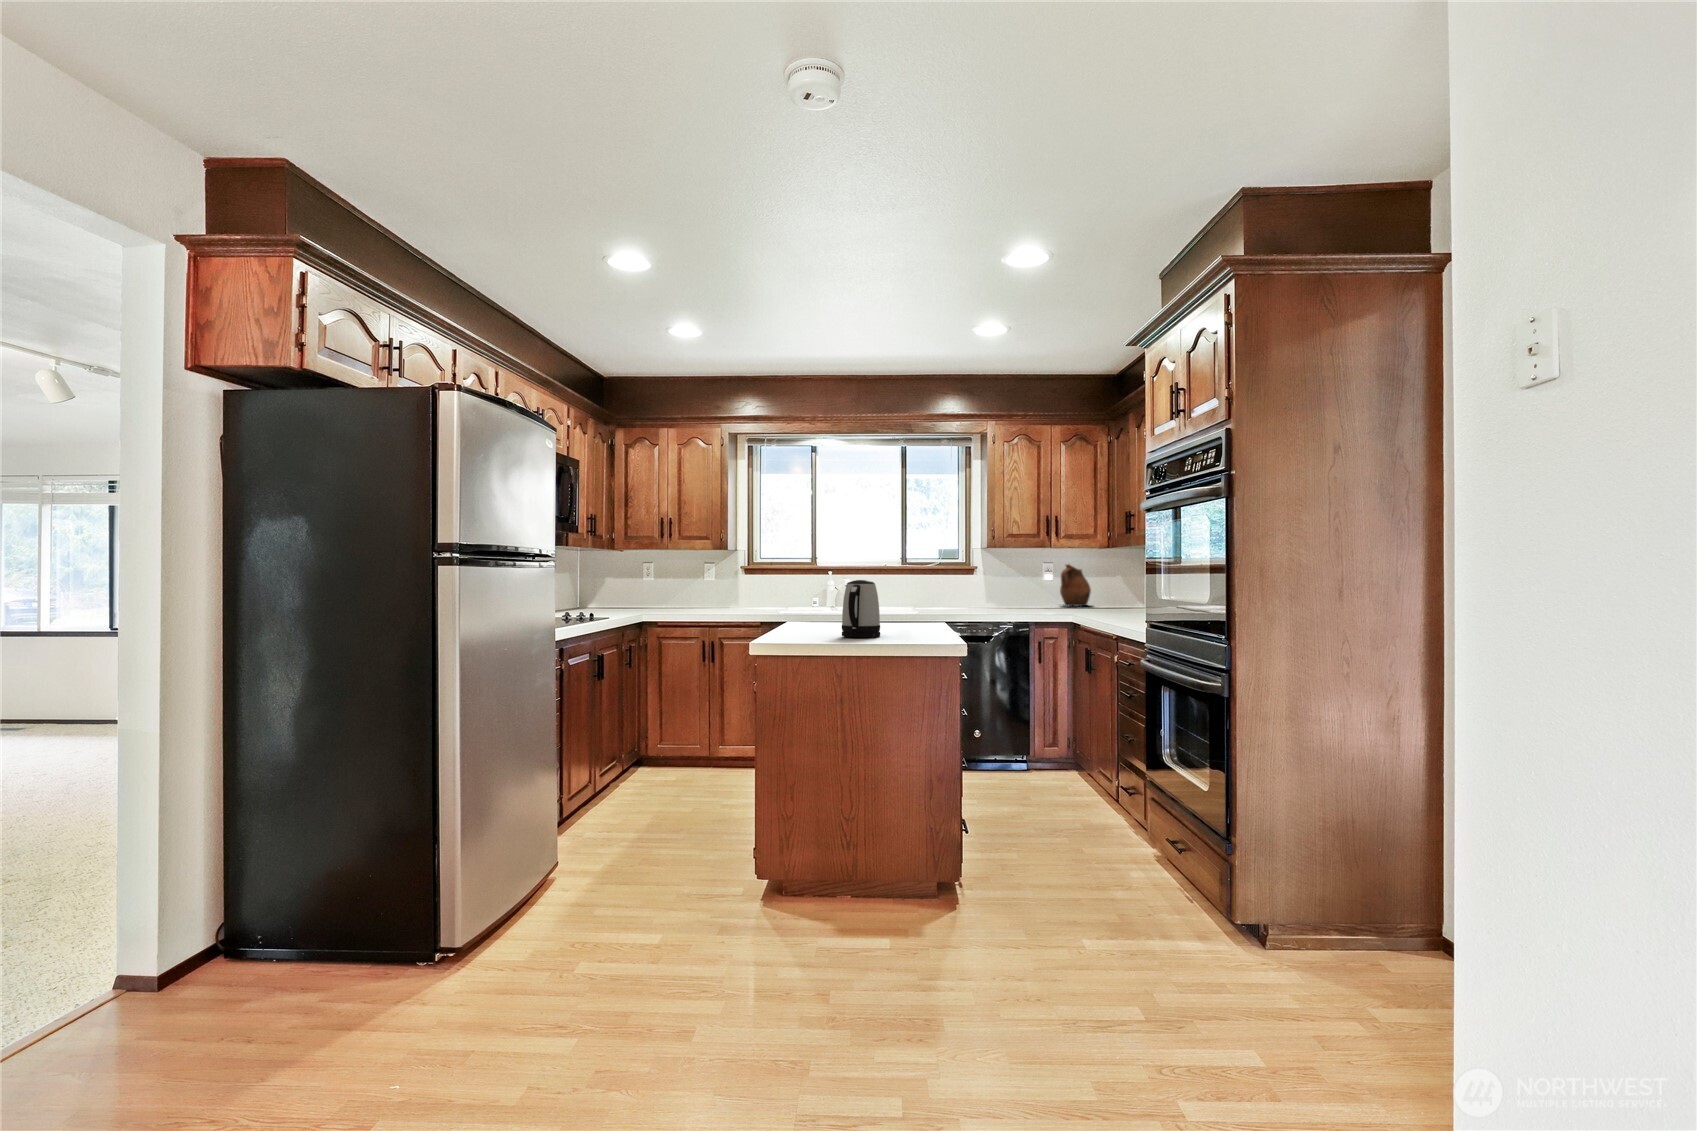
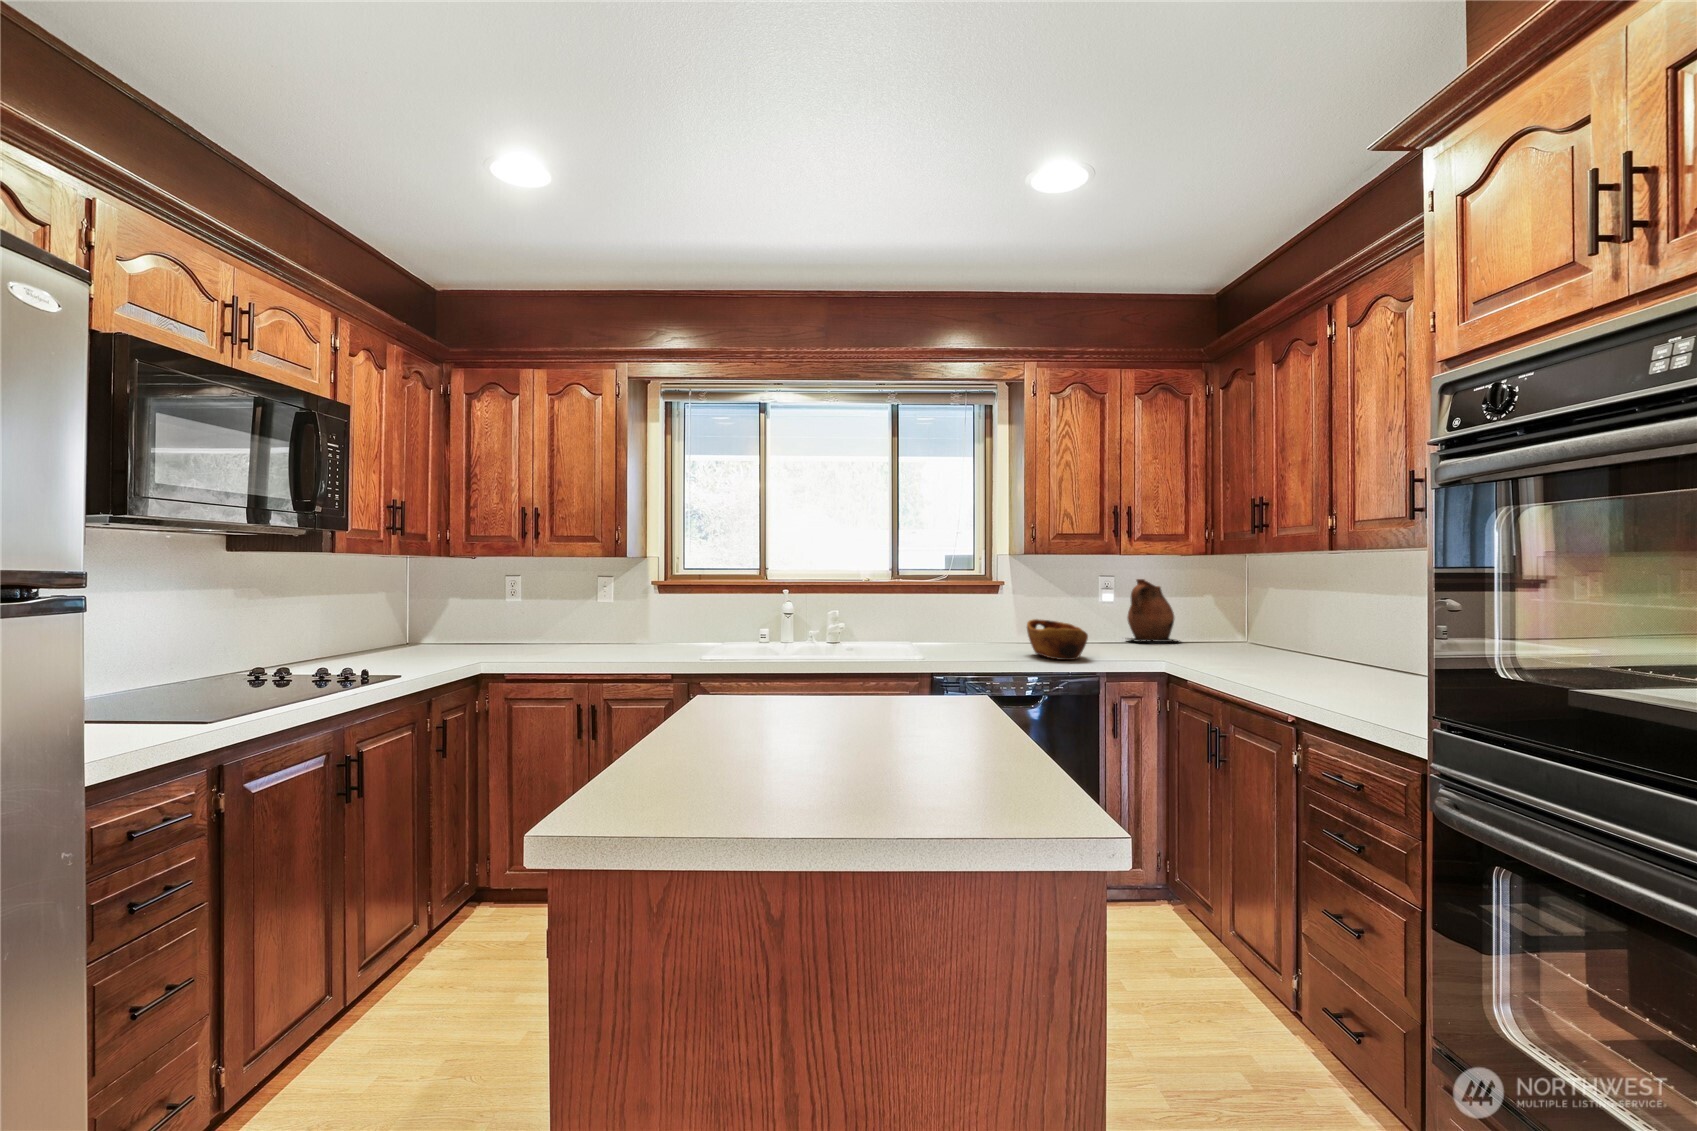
kettle: present [842,580,880,638] -> none [787,632,872,765]
wooden bowl: none [986,590,1022,613] -> present [1027,619,1088,660]

